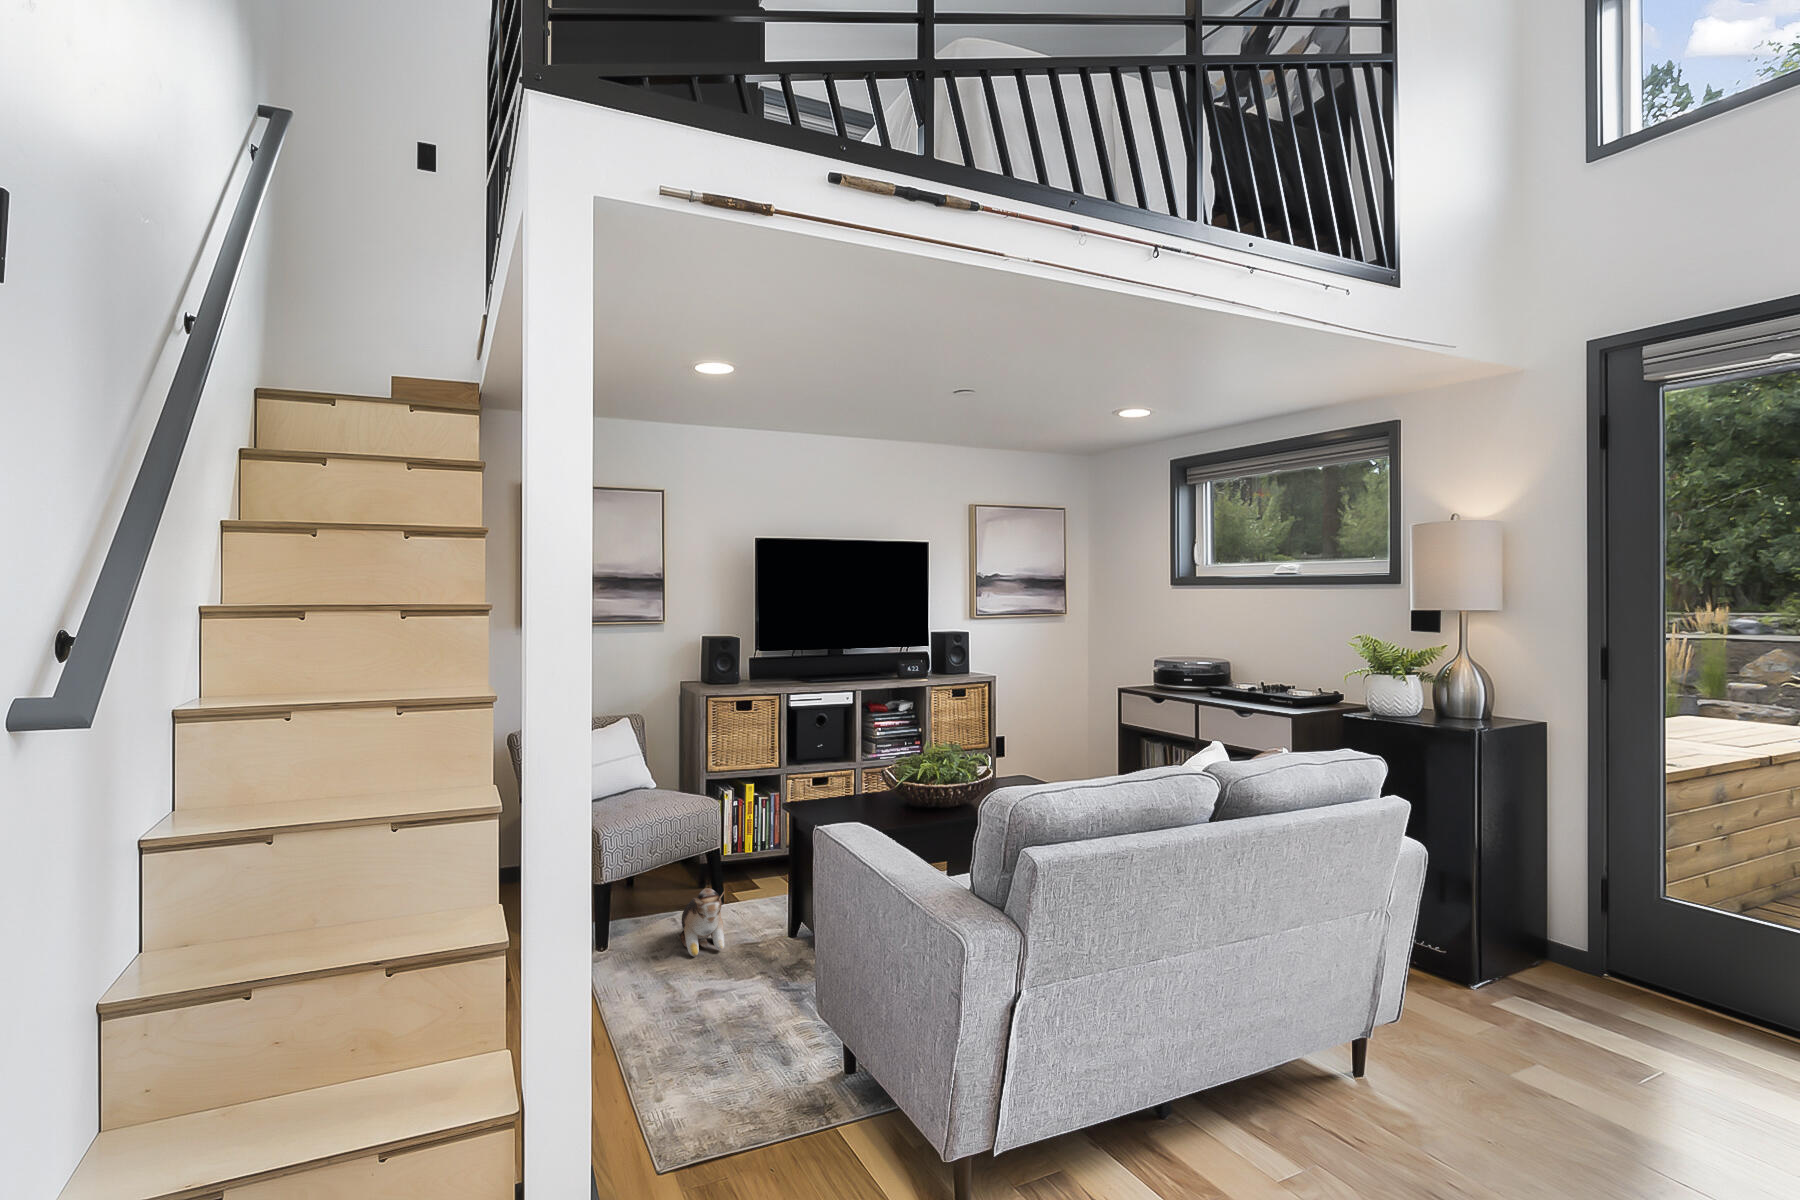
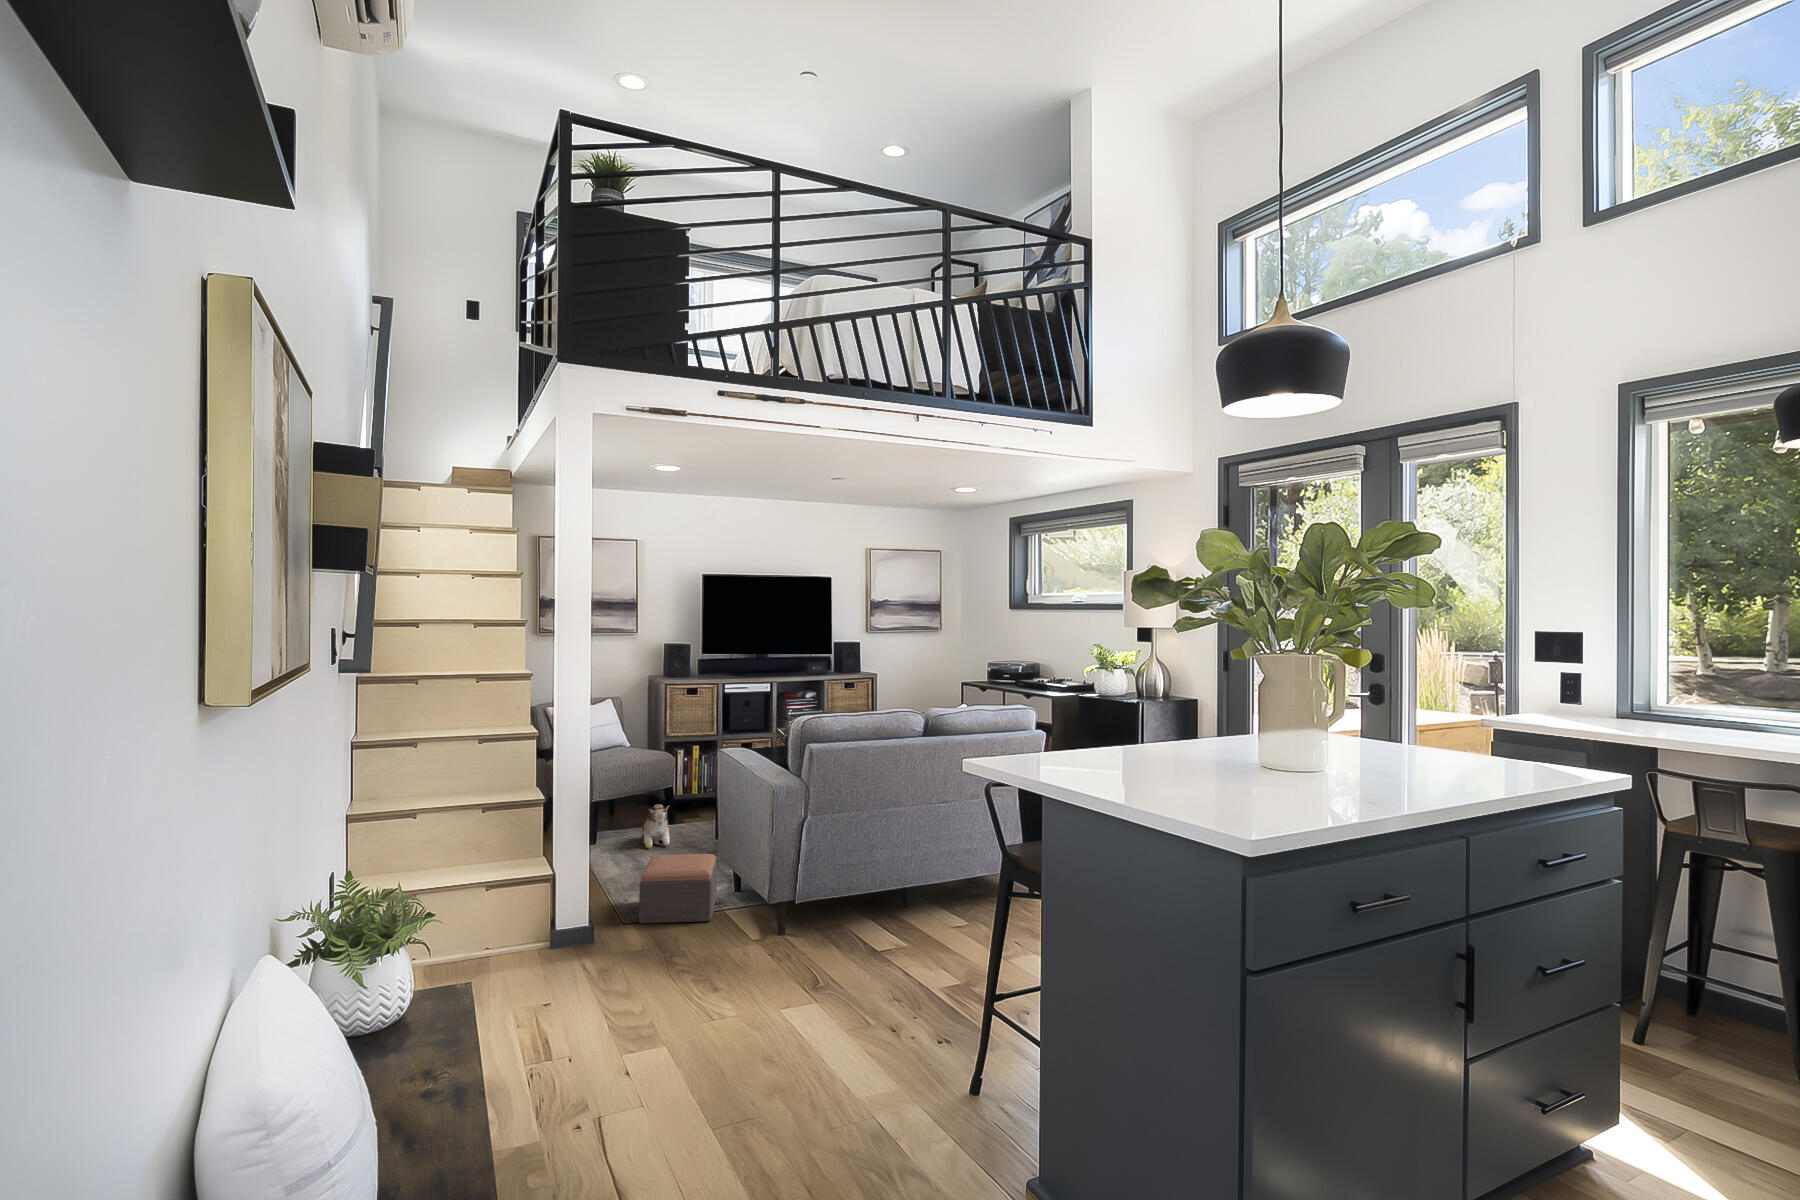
footstool: none [696,1005,826,1154] -> present [639,854,717,924]

